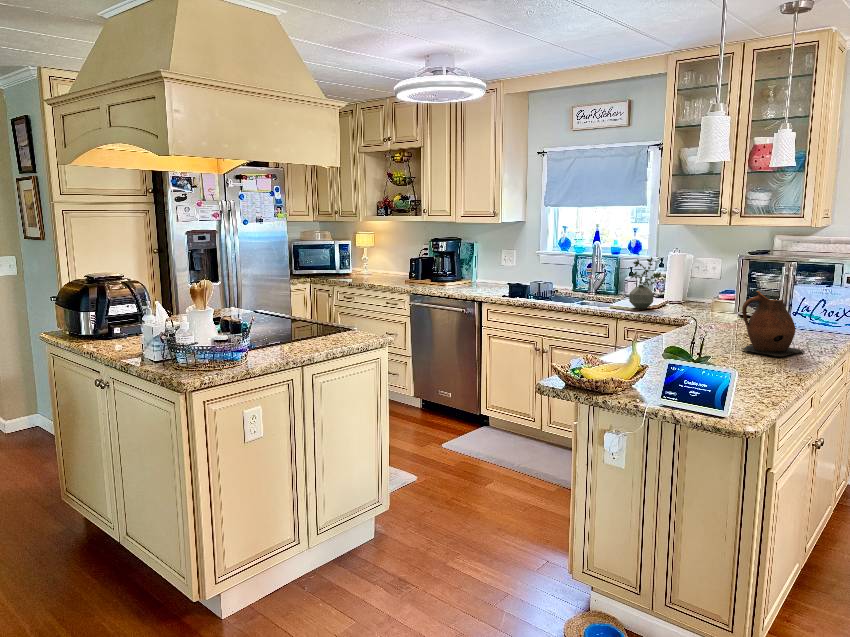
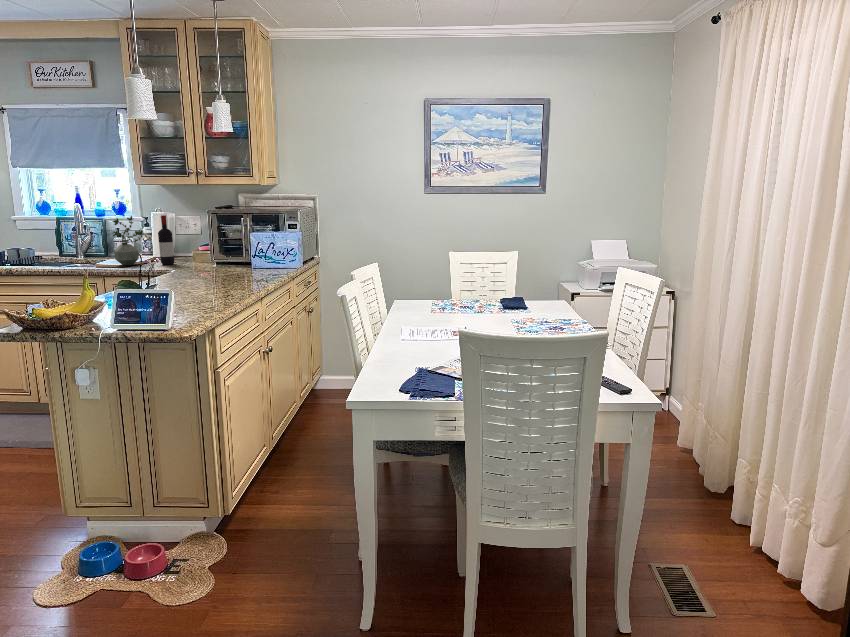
wine bottle: none [676,258,693,312] -> present [158,215,174,265]
ceramic pitcher: present [741,291,804,357] -> none [202,235,255,289]

